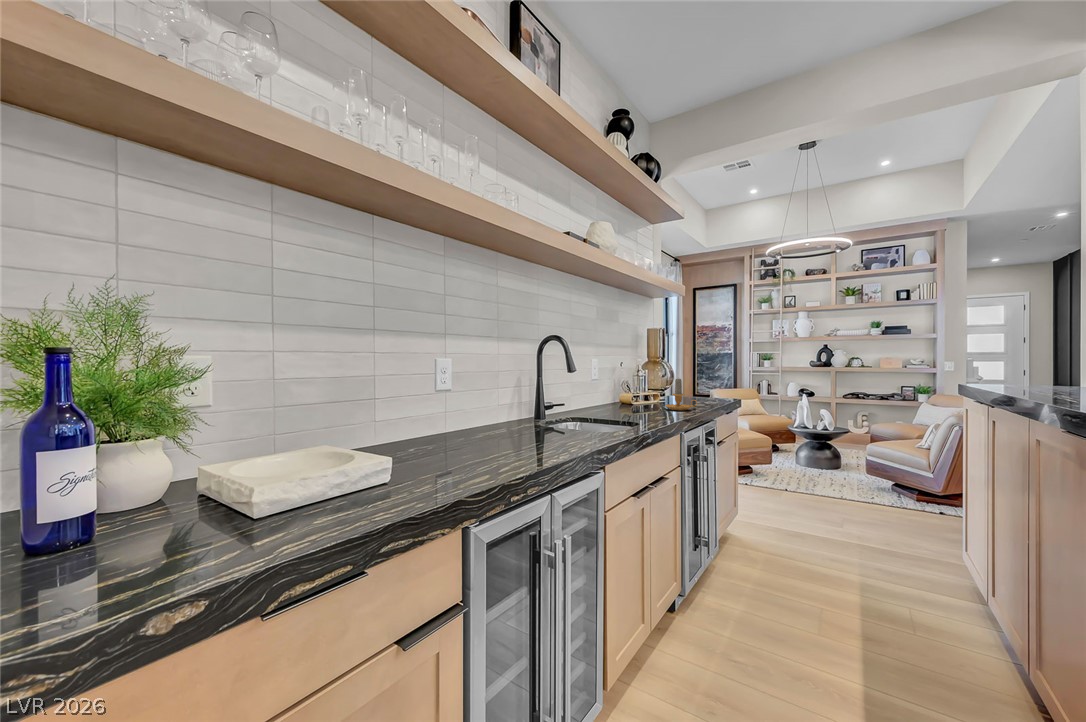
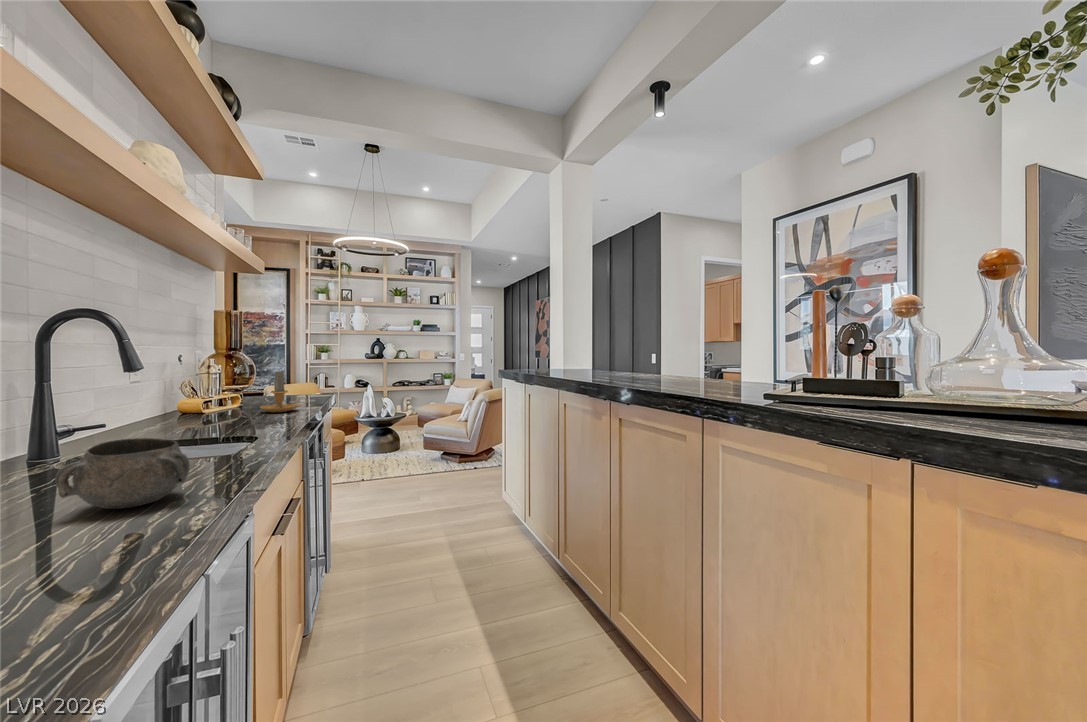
decorative bowl: none [532,412,579,445] -> present [55,438,190,509]

